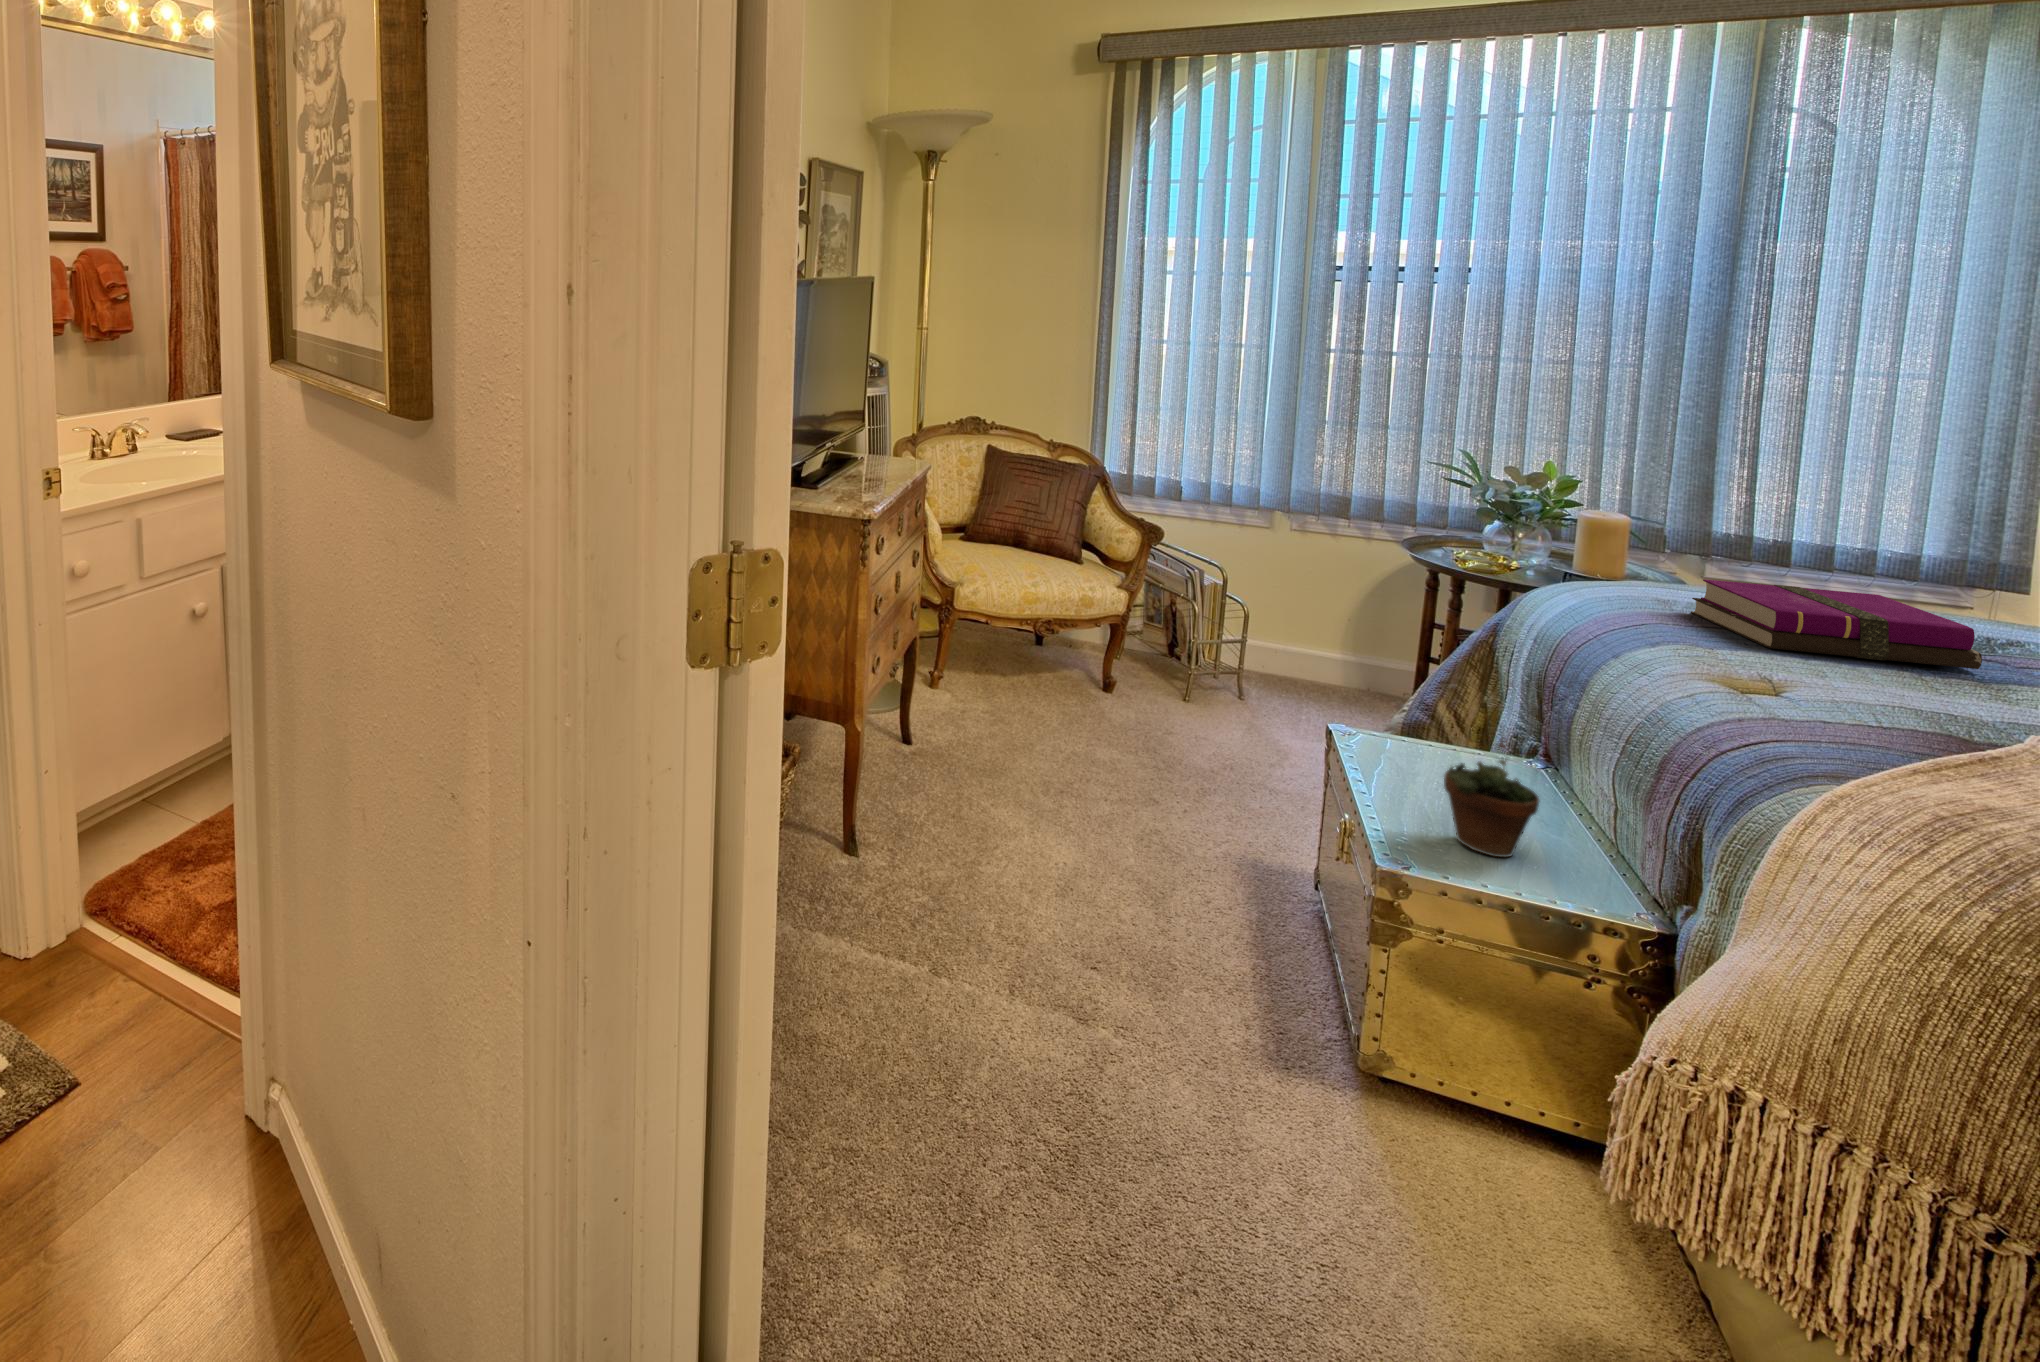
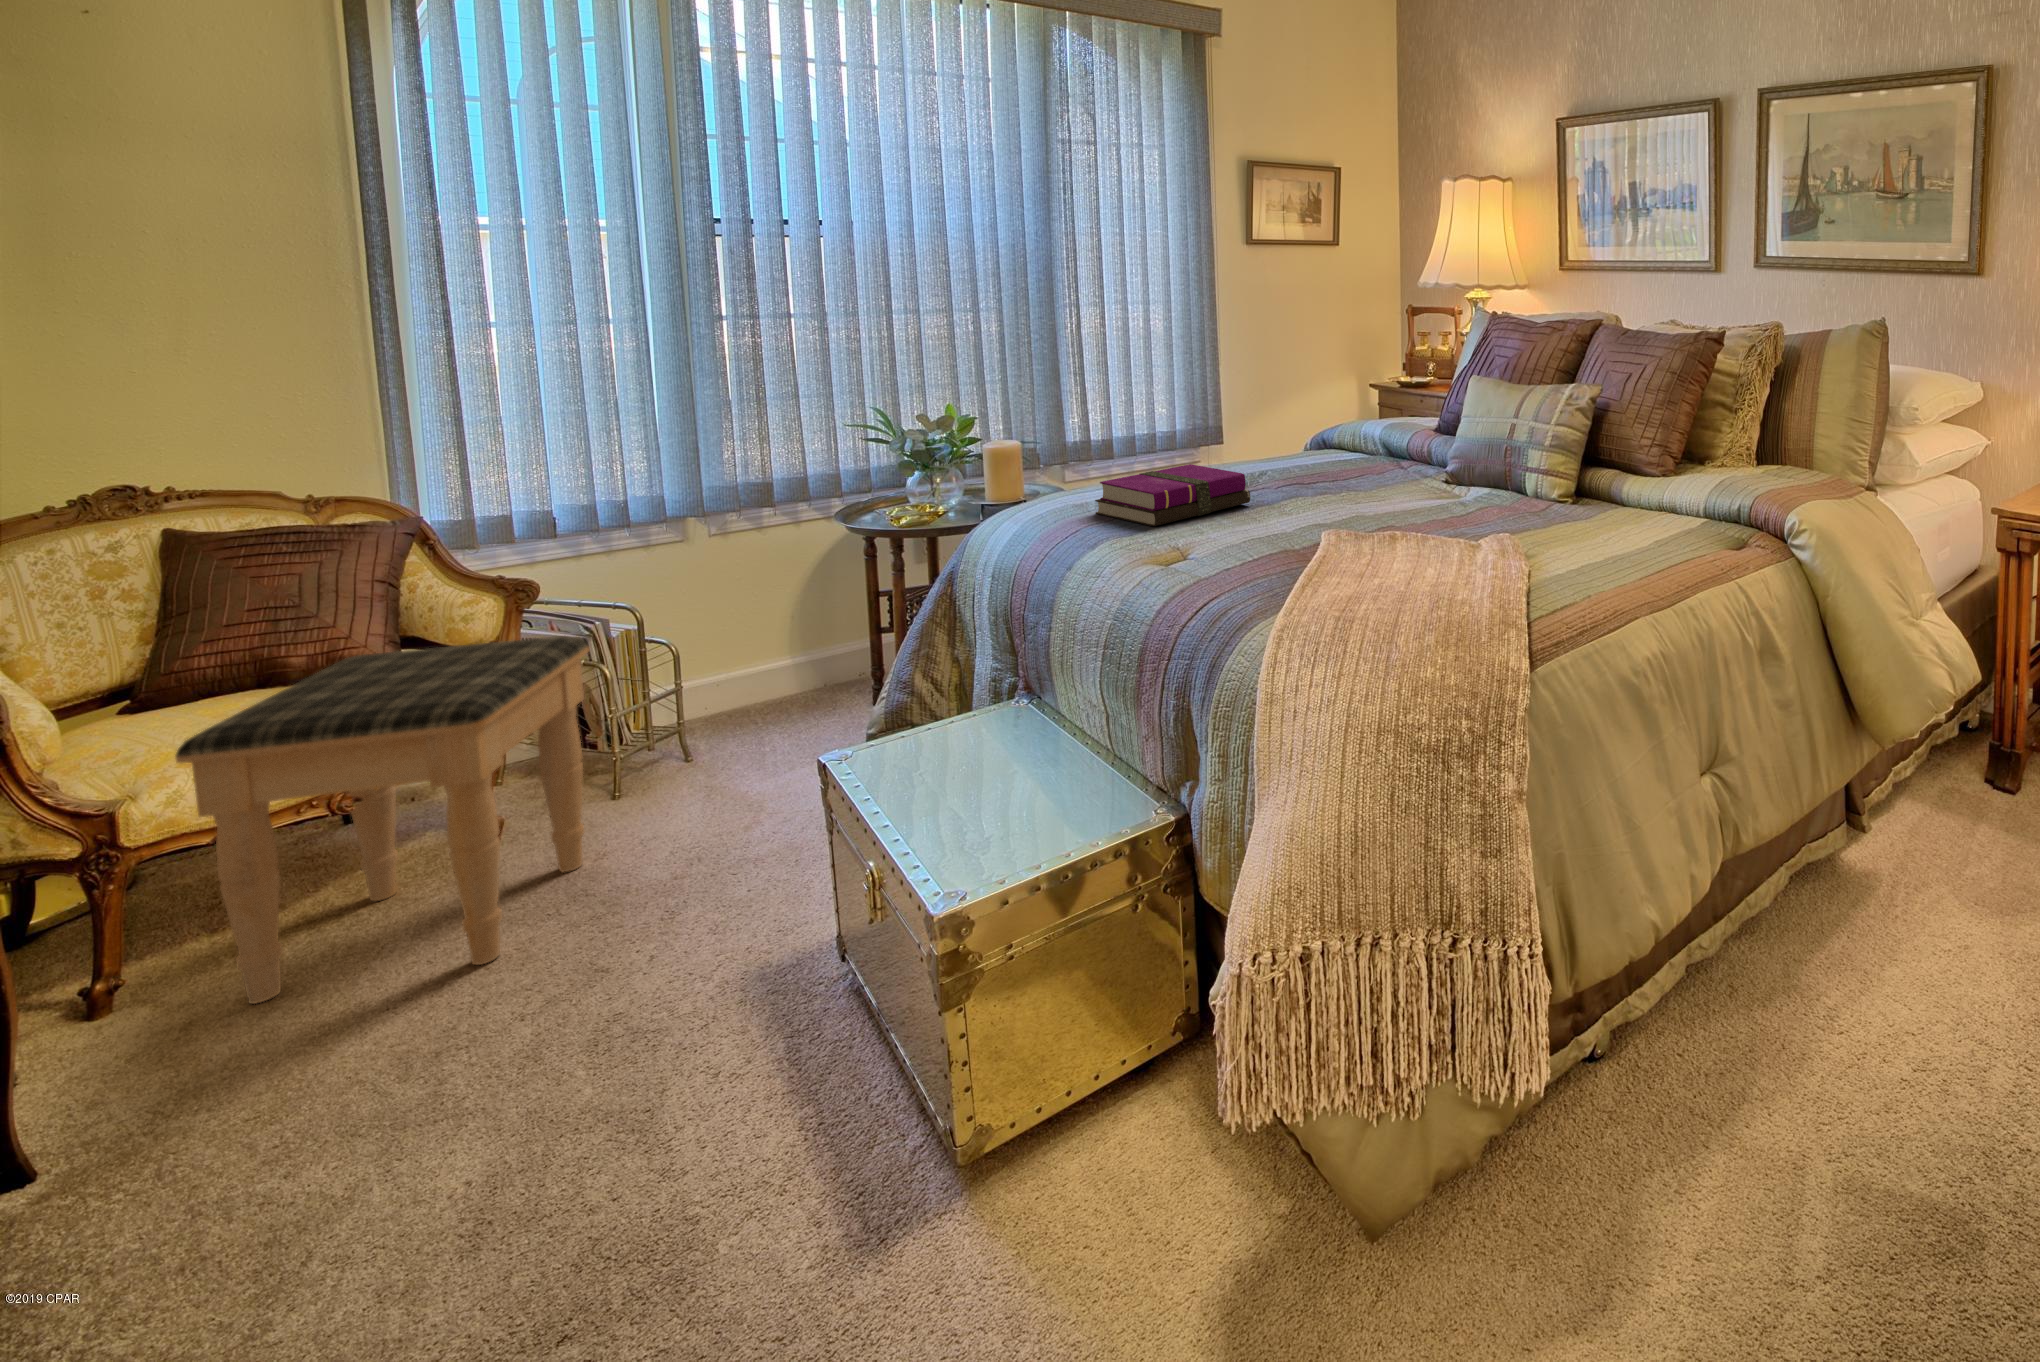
footstool: none [982,543,1183,758] -> present [175,636,589,1004]
succulent plant: present [1444,739,1539,857] -> none [980,695,1065,830]

